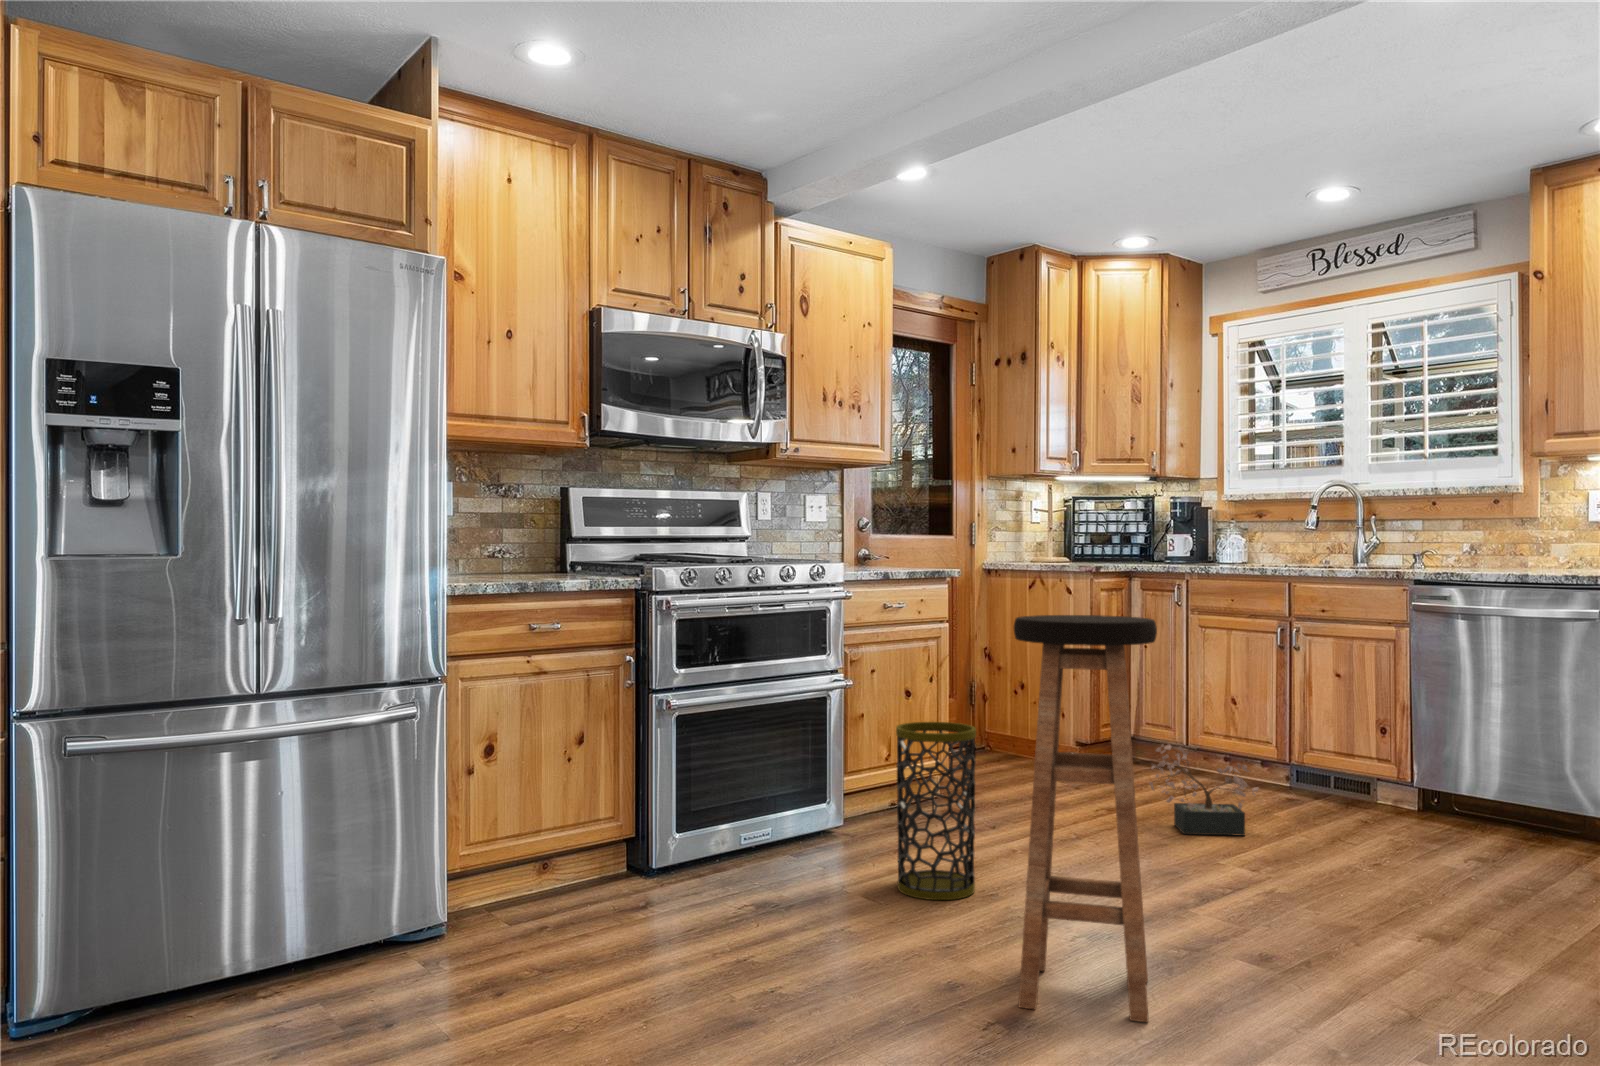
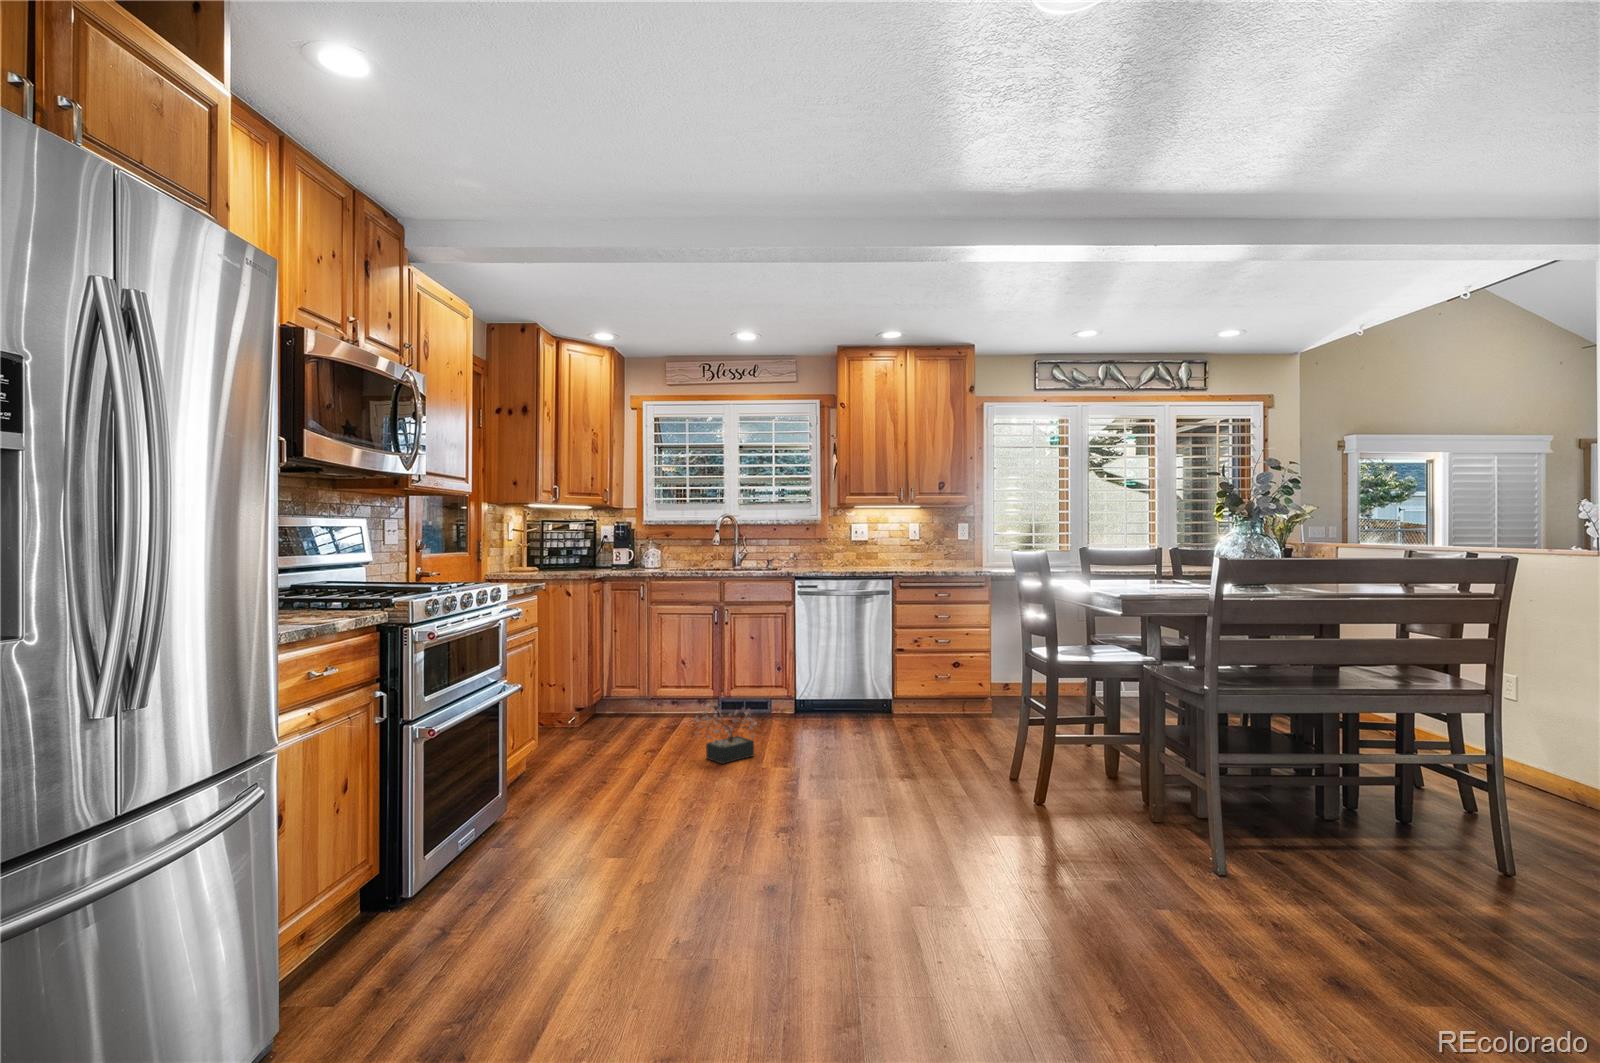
bar stool: present [1014,615,1157,1022] -> none [807,628,928,937]
trash can: present [896,722,976,900] -> none [615,719,682,874]

